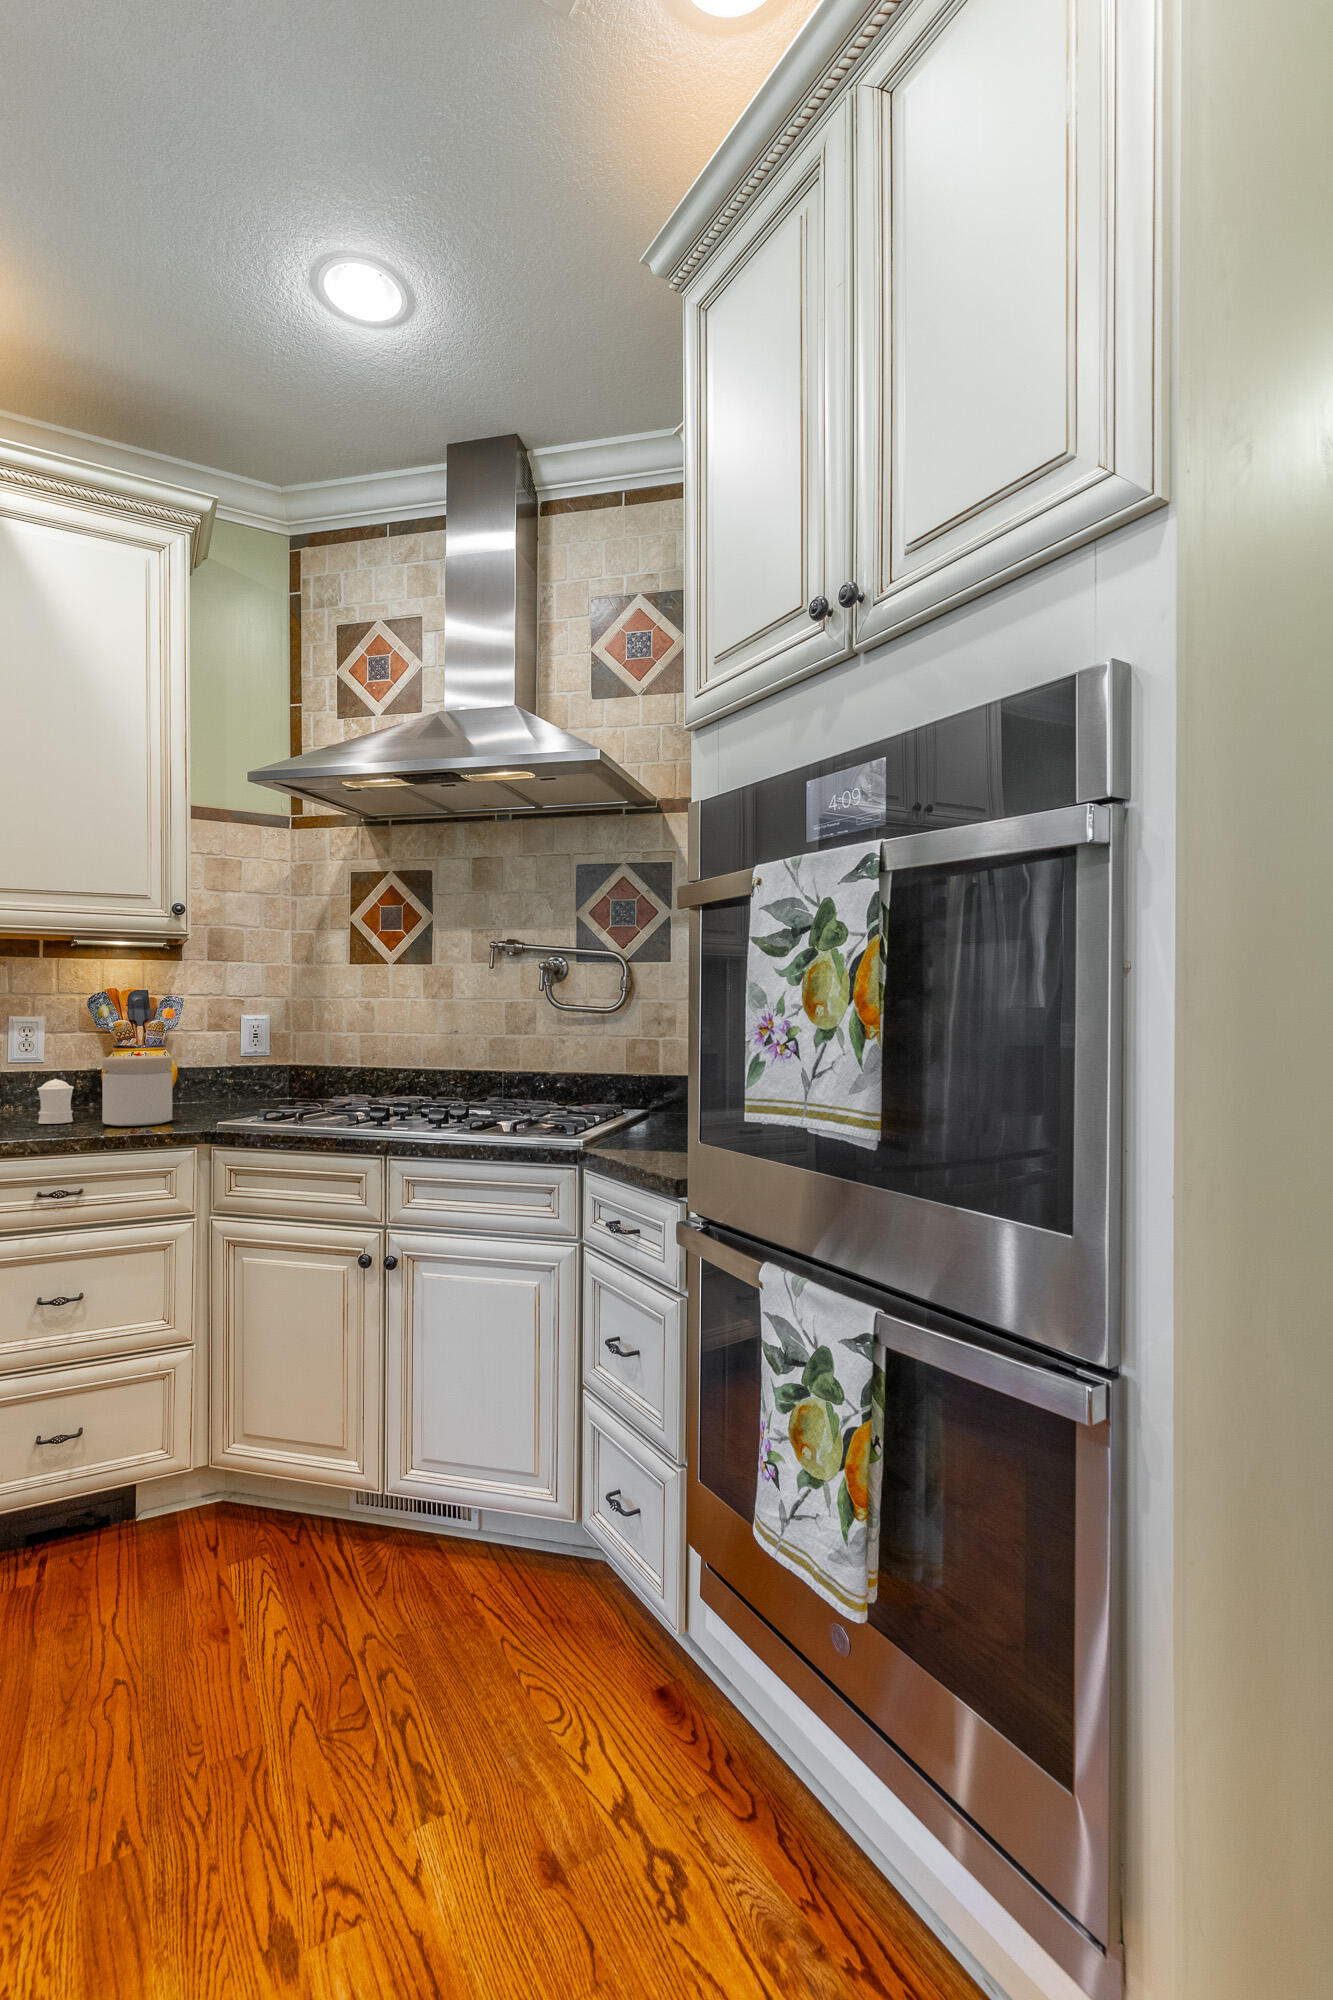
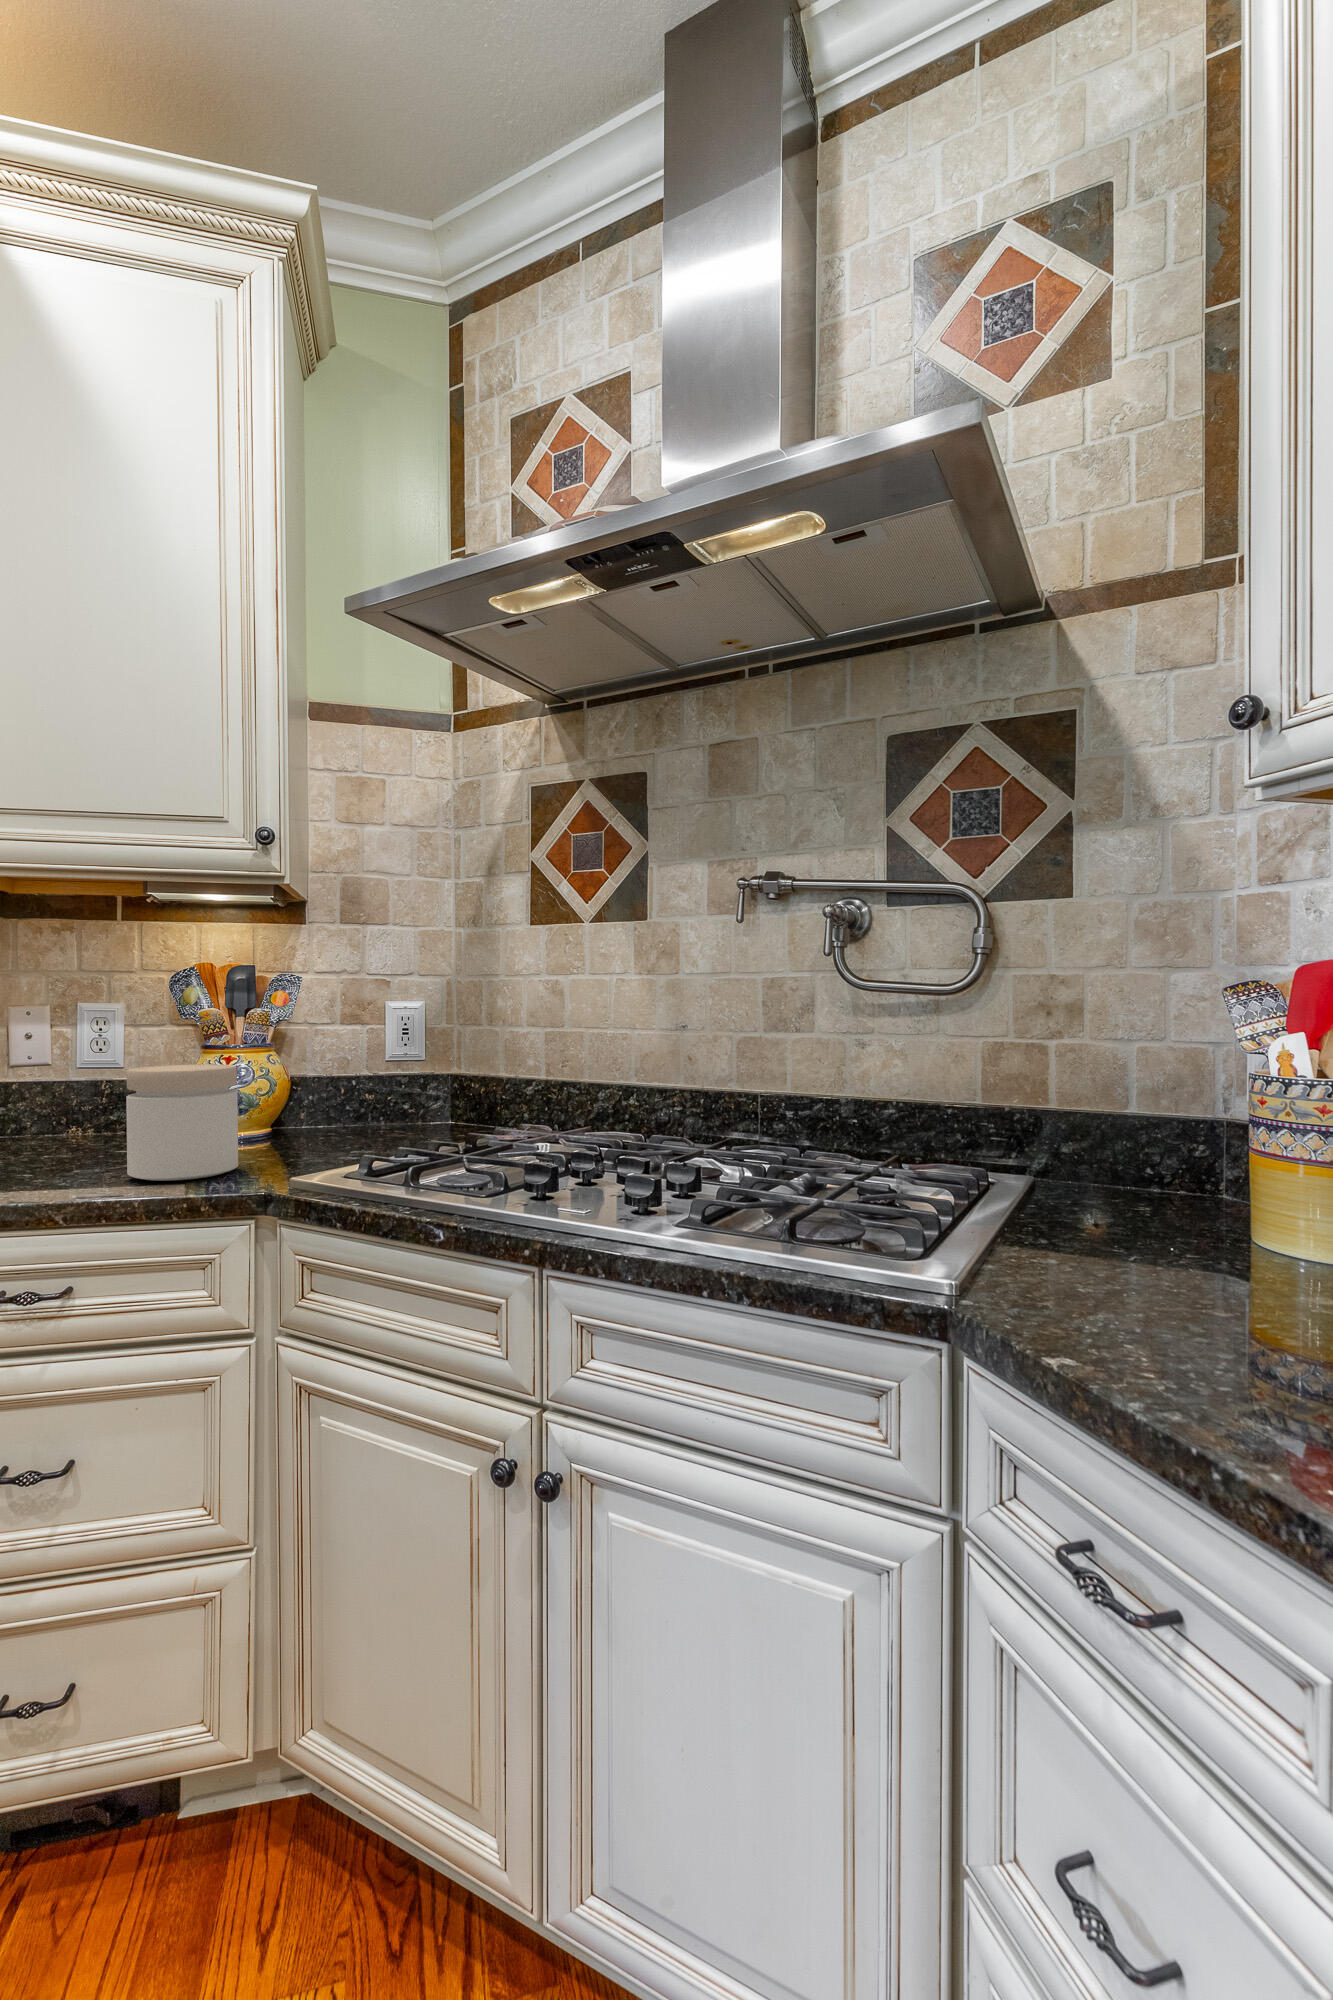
salt shaker: present [37,1079,74,1124] -> none [55,1099,111,1169]

